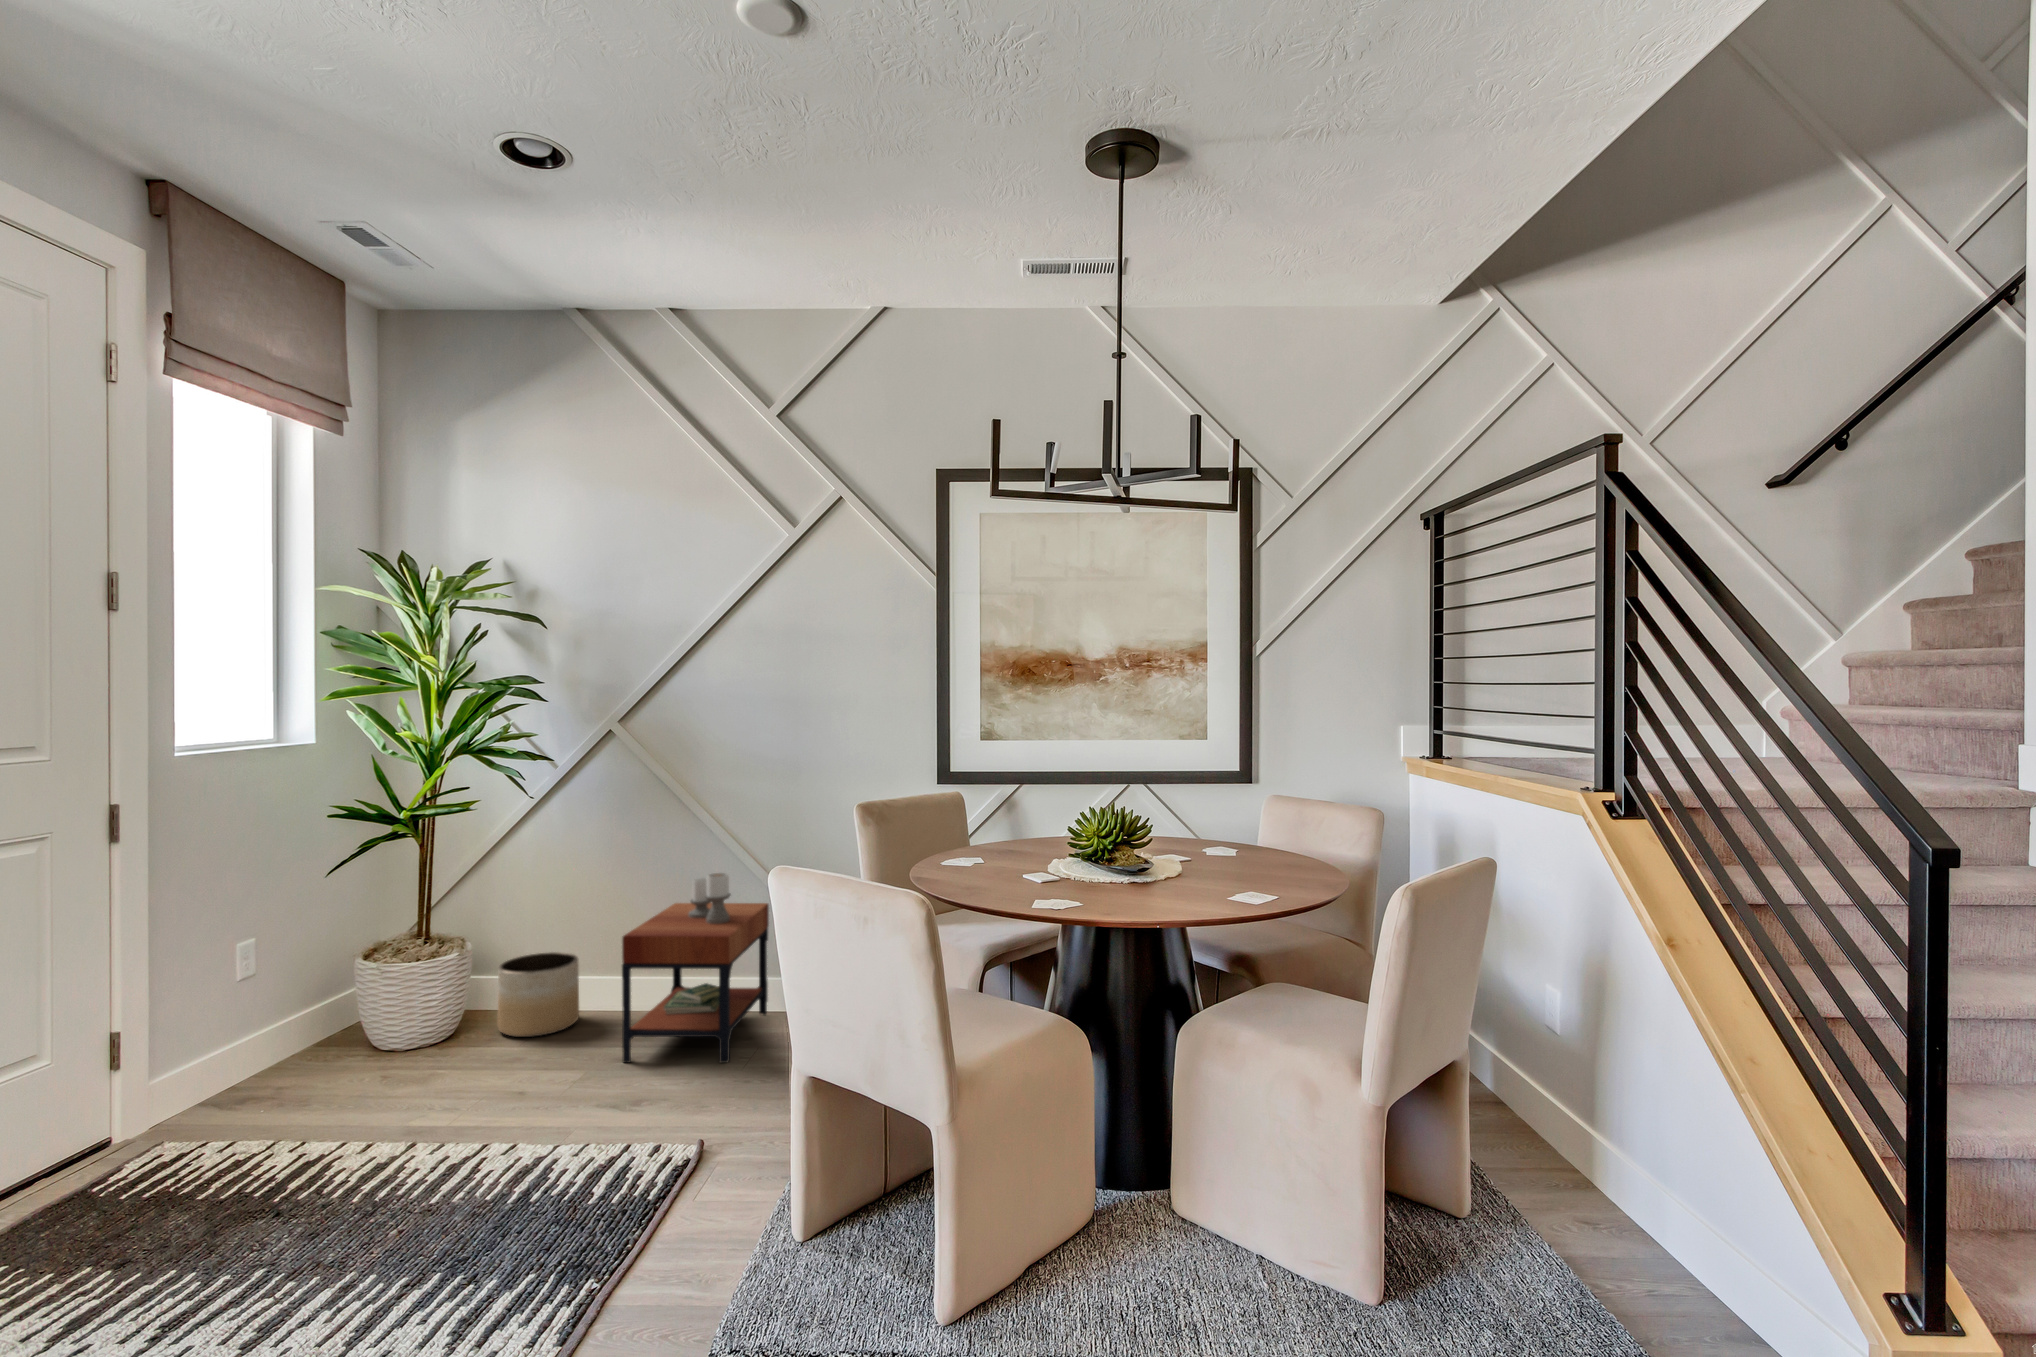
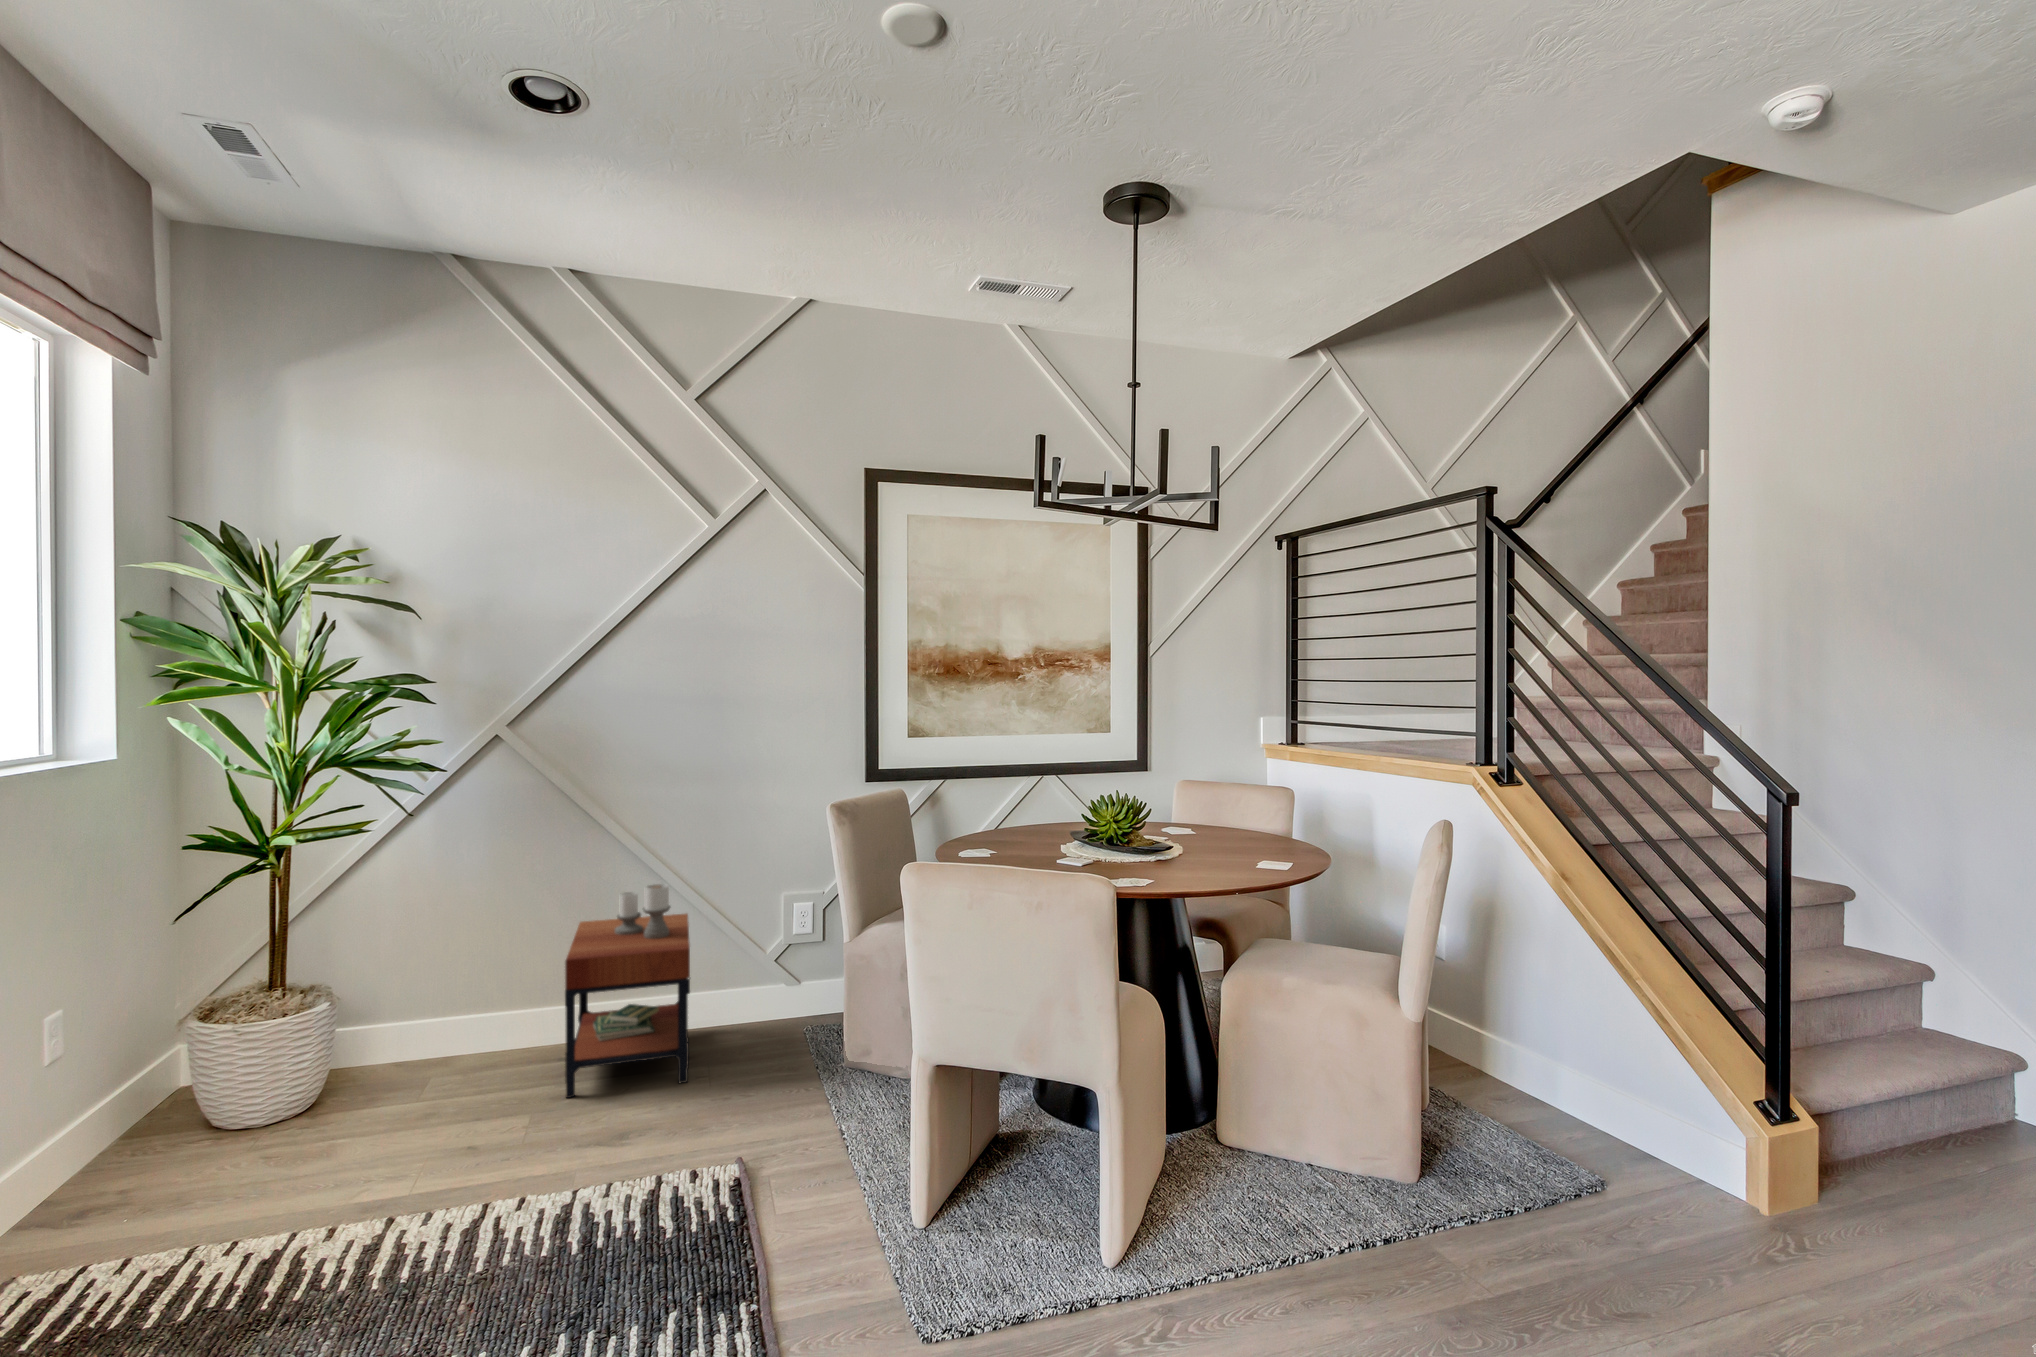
planter: present [498,952,579,1037] -> none [372,989,470,1090]

